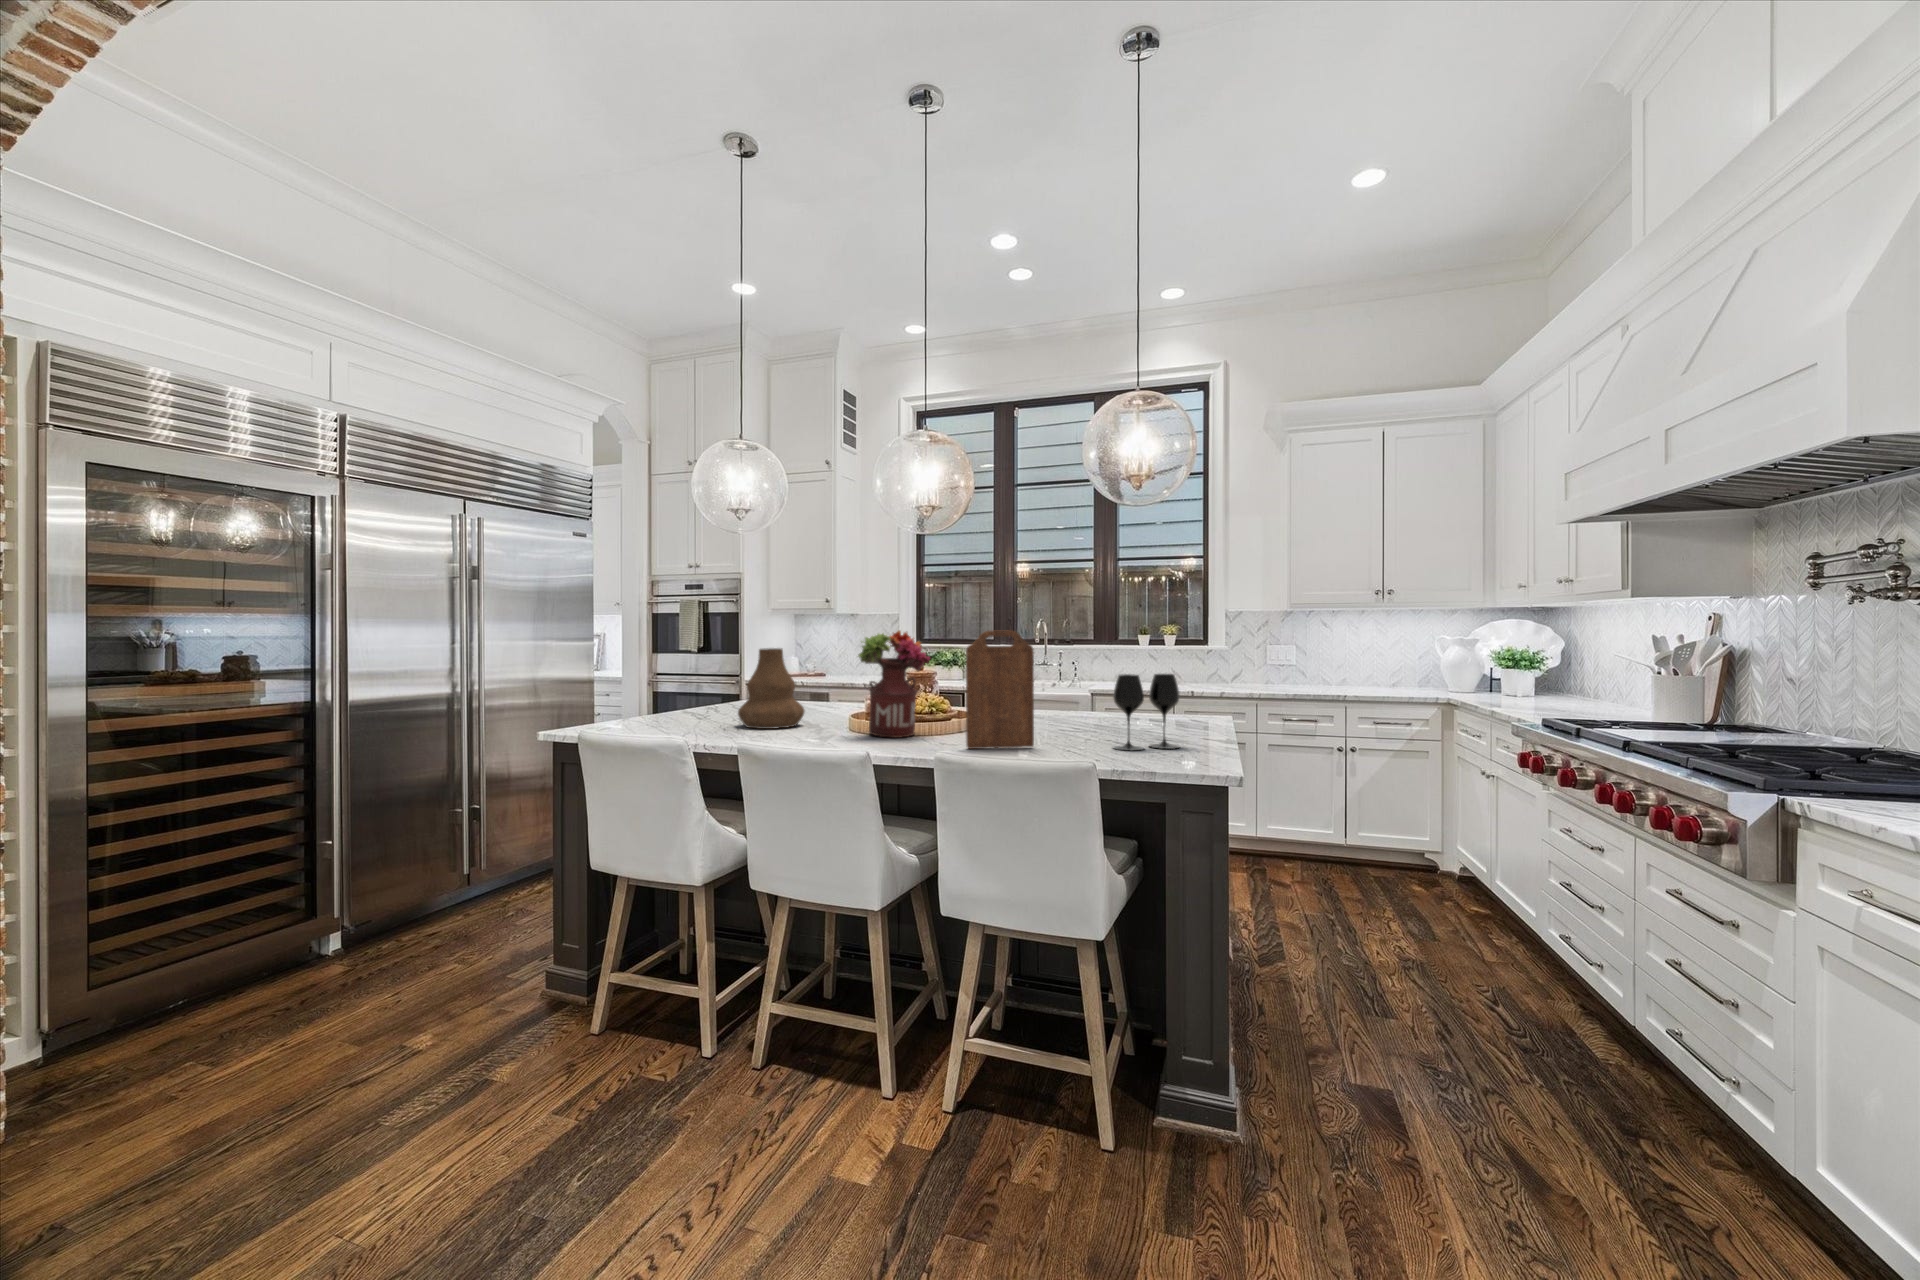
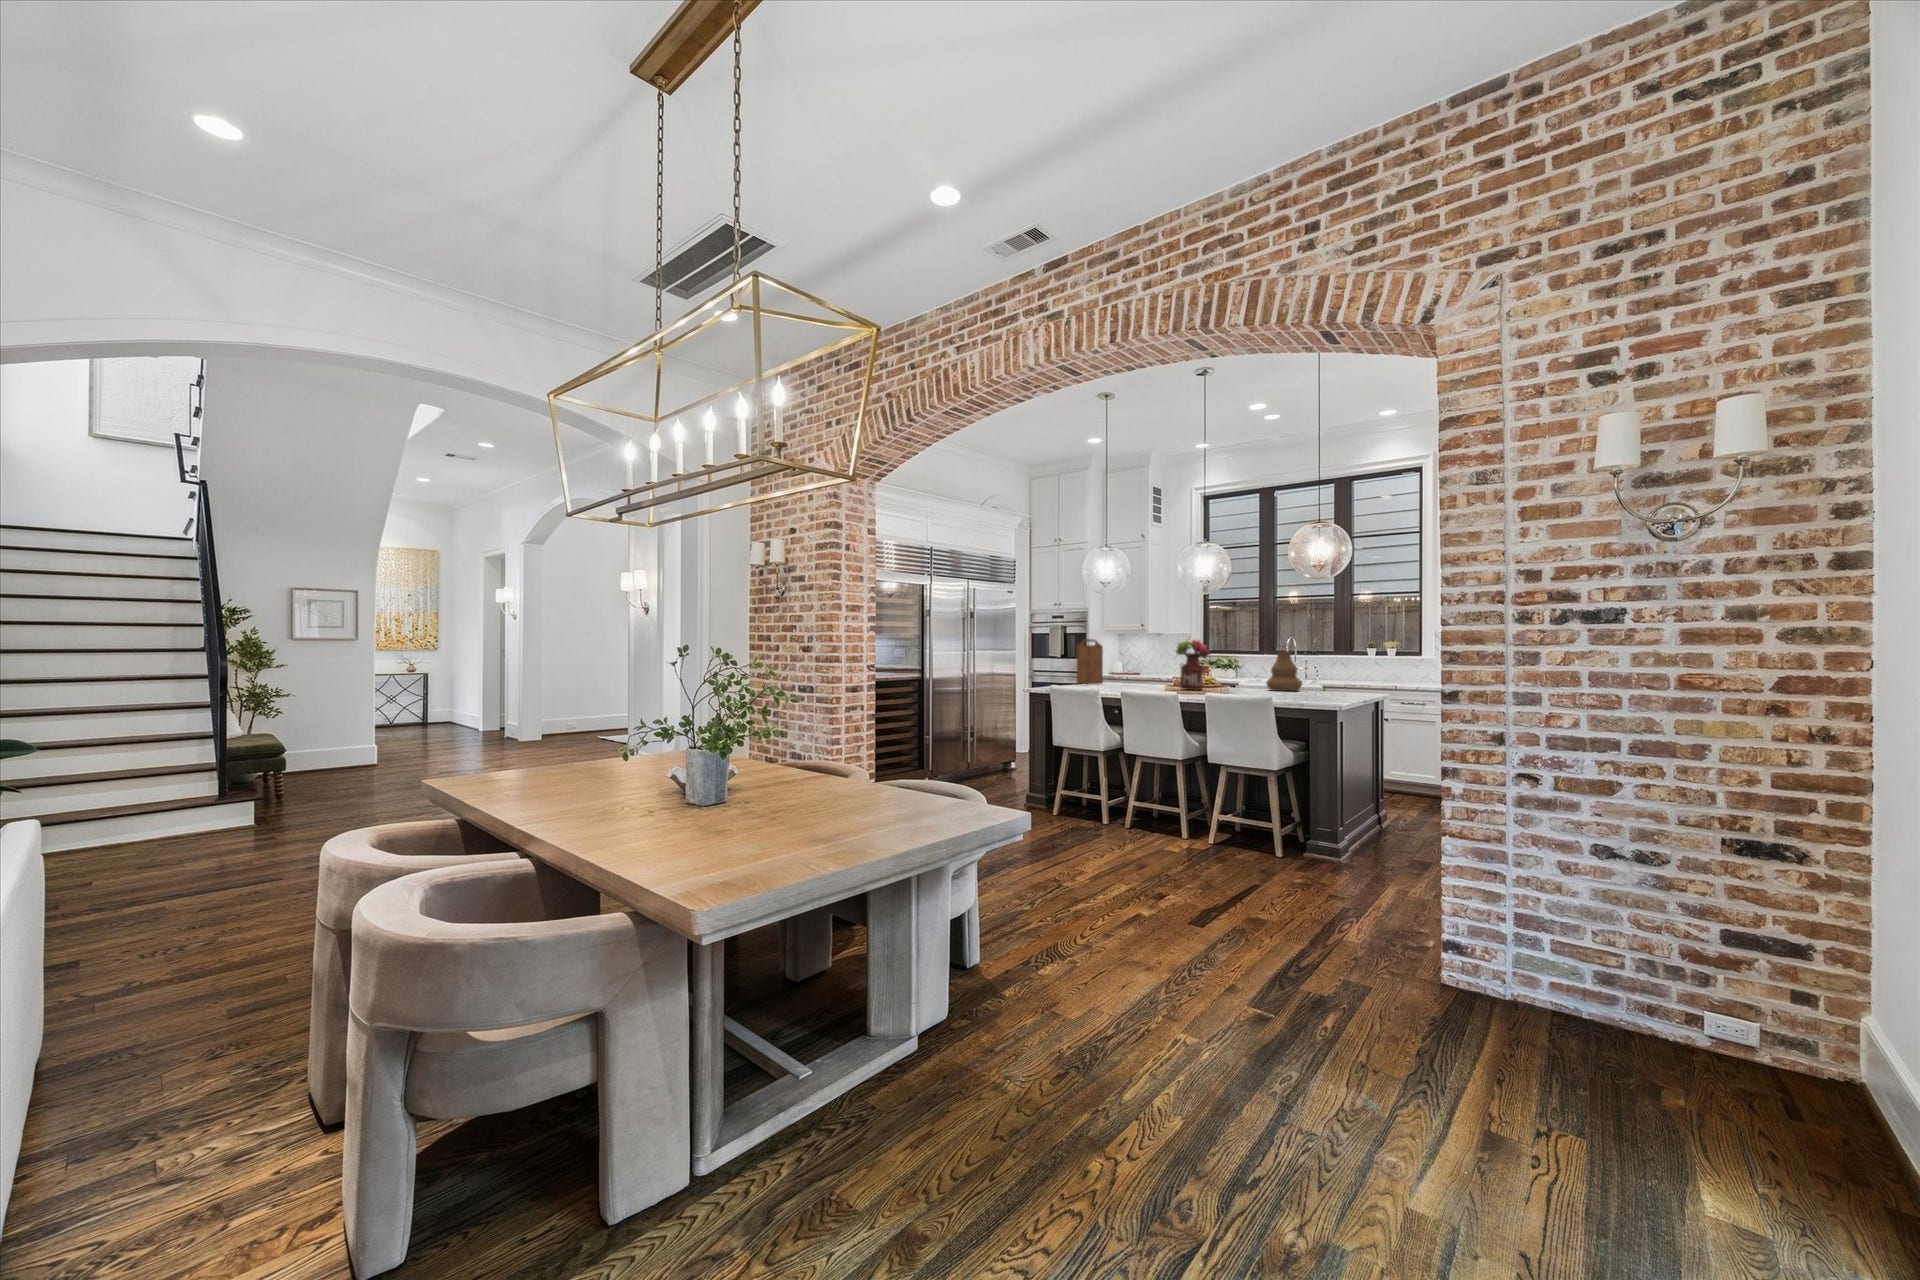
cutting board: present [966,630,1034,749] -> present [1076,639,1103,684]
vase: present [738,648,805,729] -> present [1266,651,1302,691]
wine glass: present [1113,674,1179,751] -> none [1301,660,1337,696]

